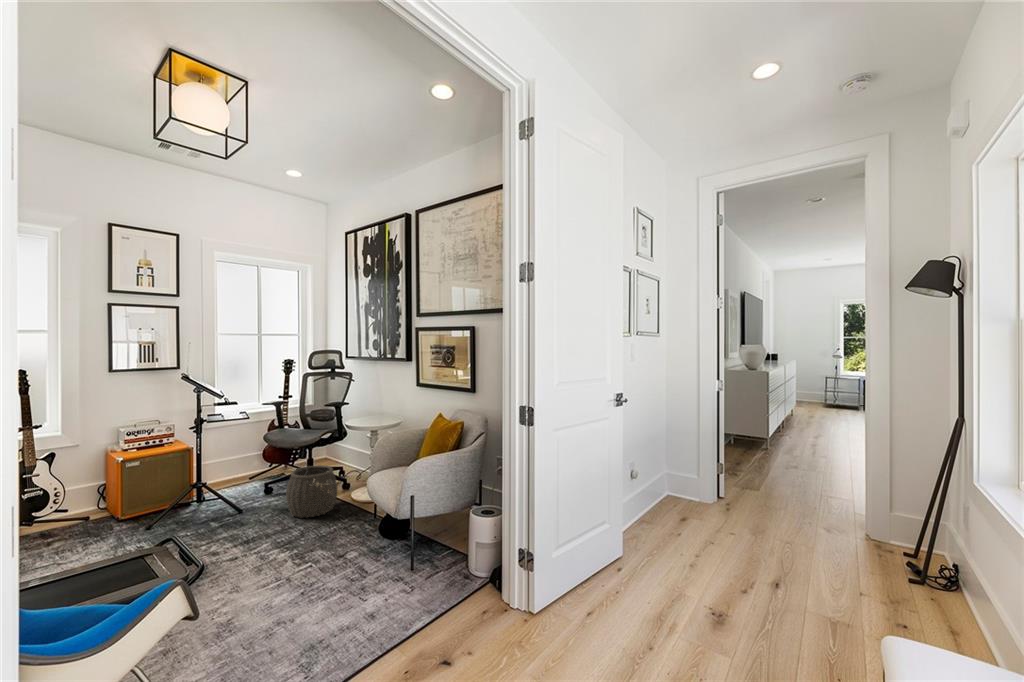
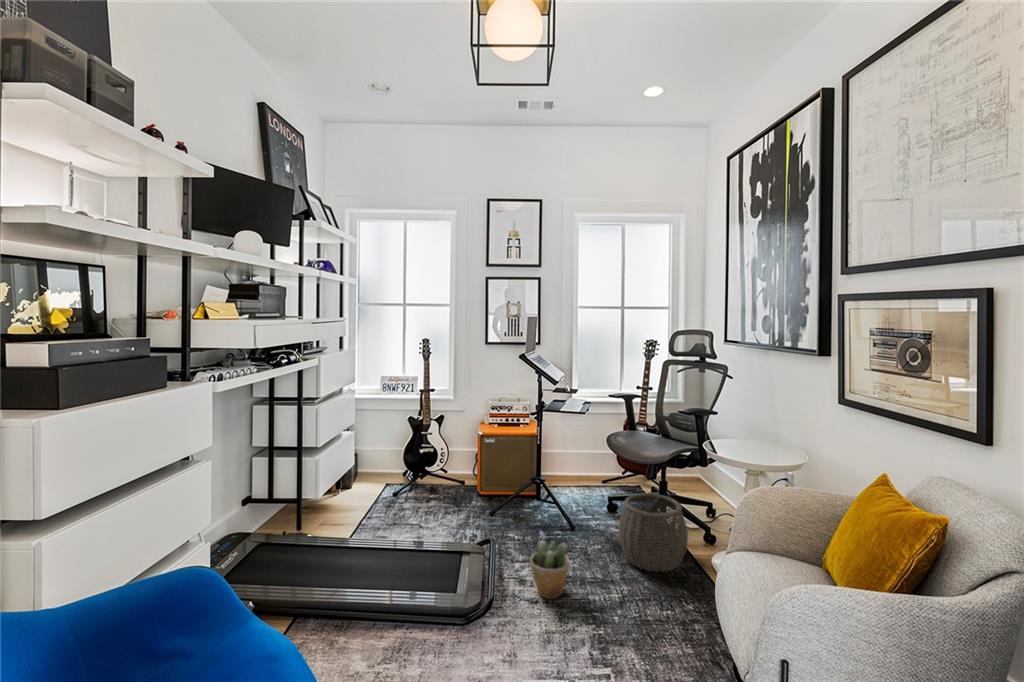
potted plant: none [224,507,259,555] -> present [530,541,569,599]

